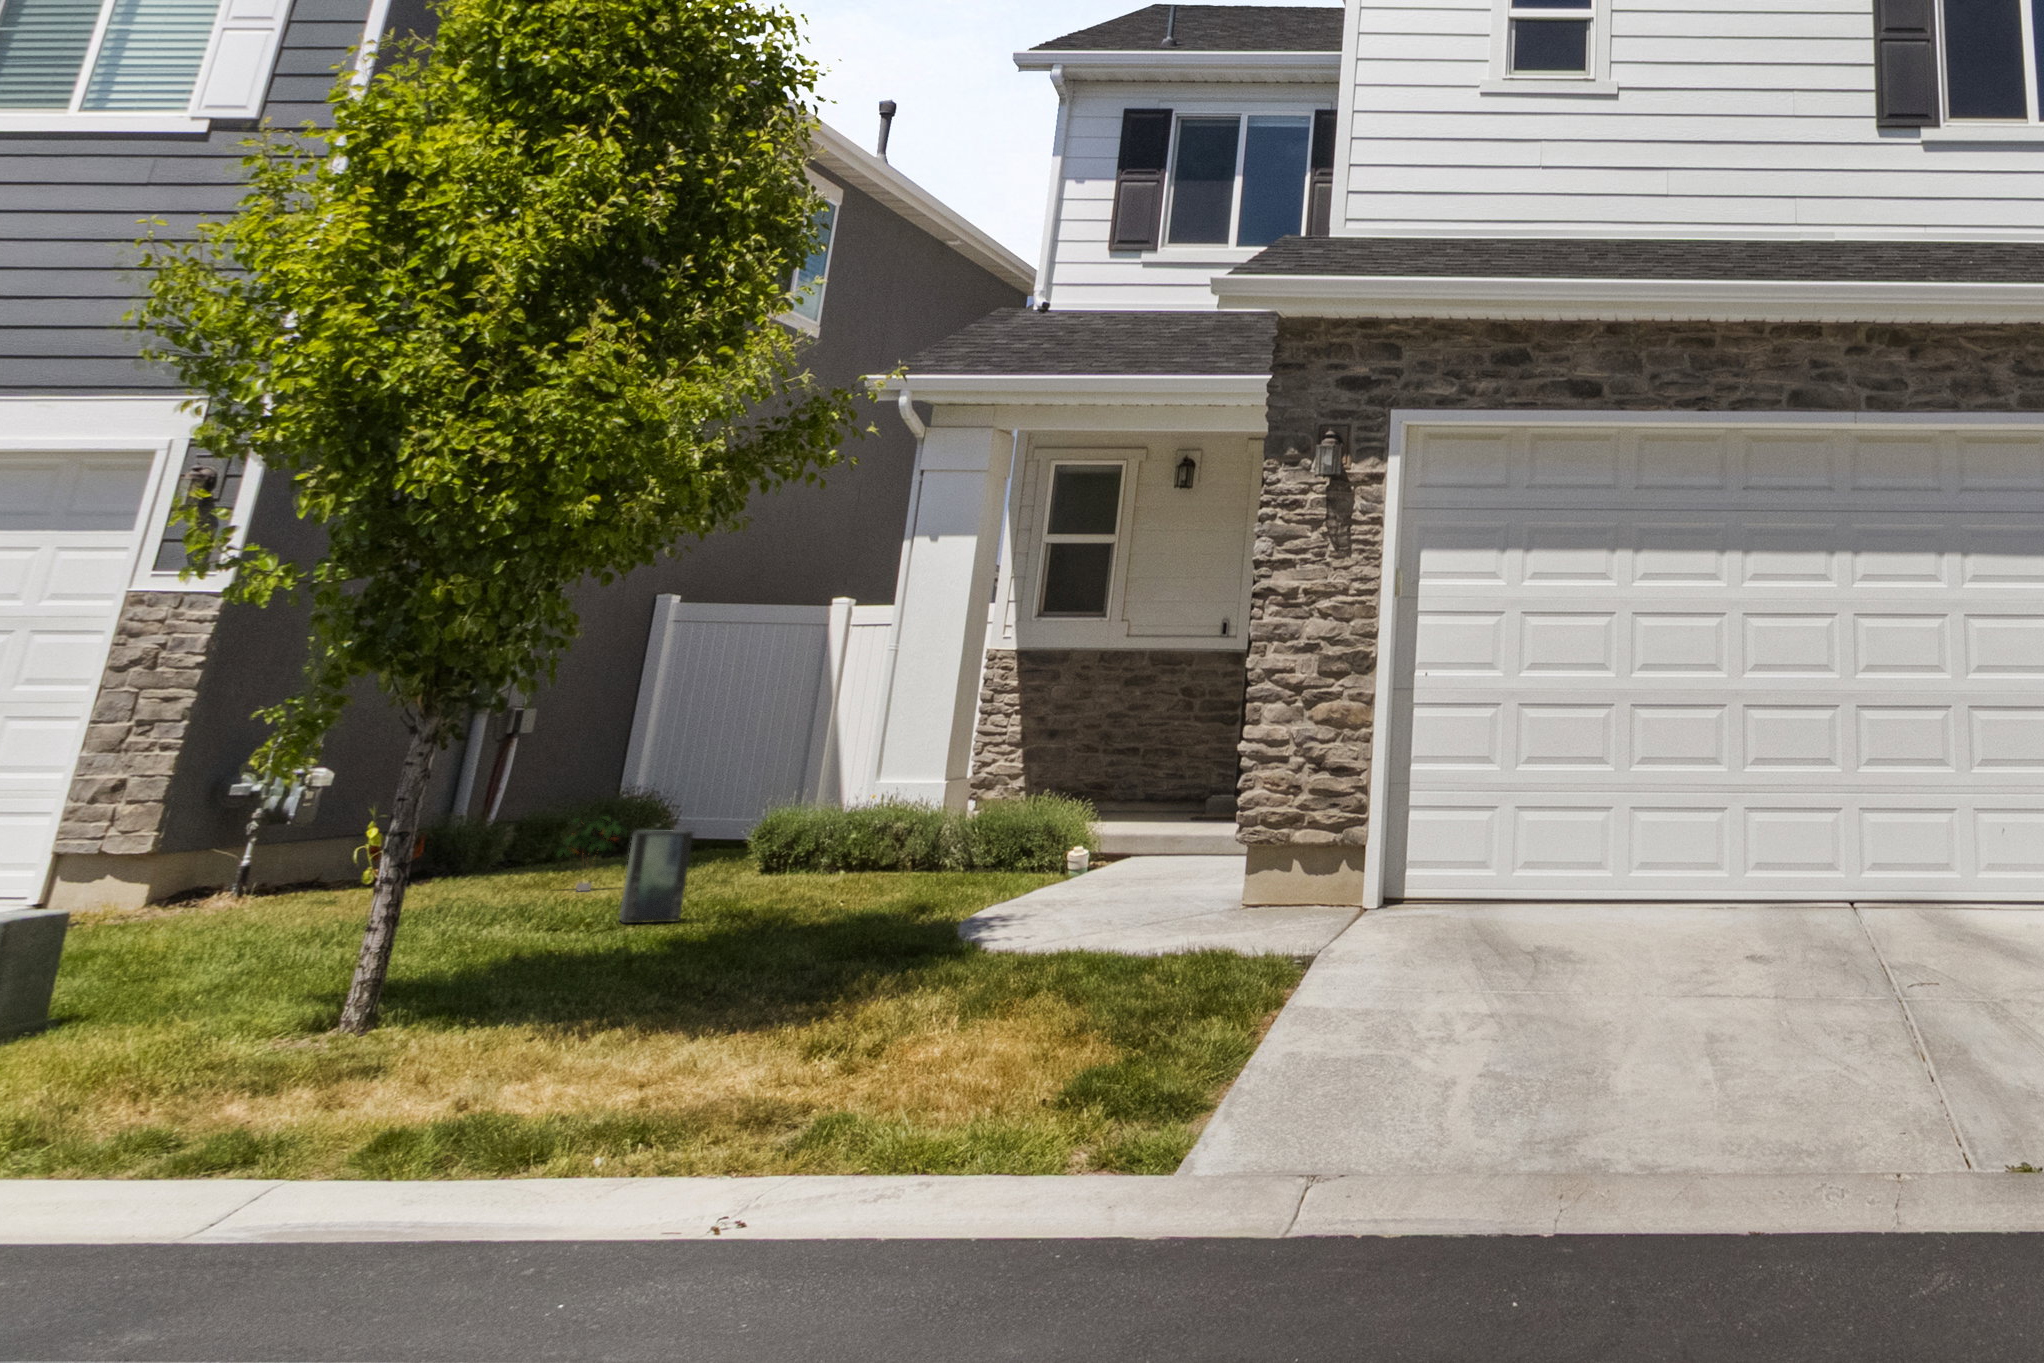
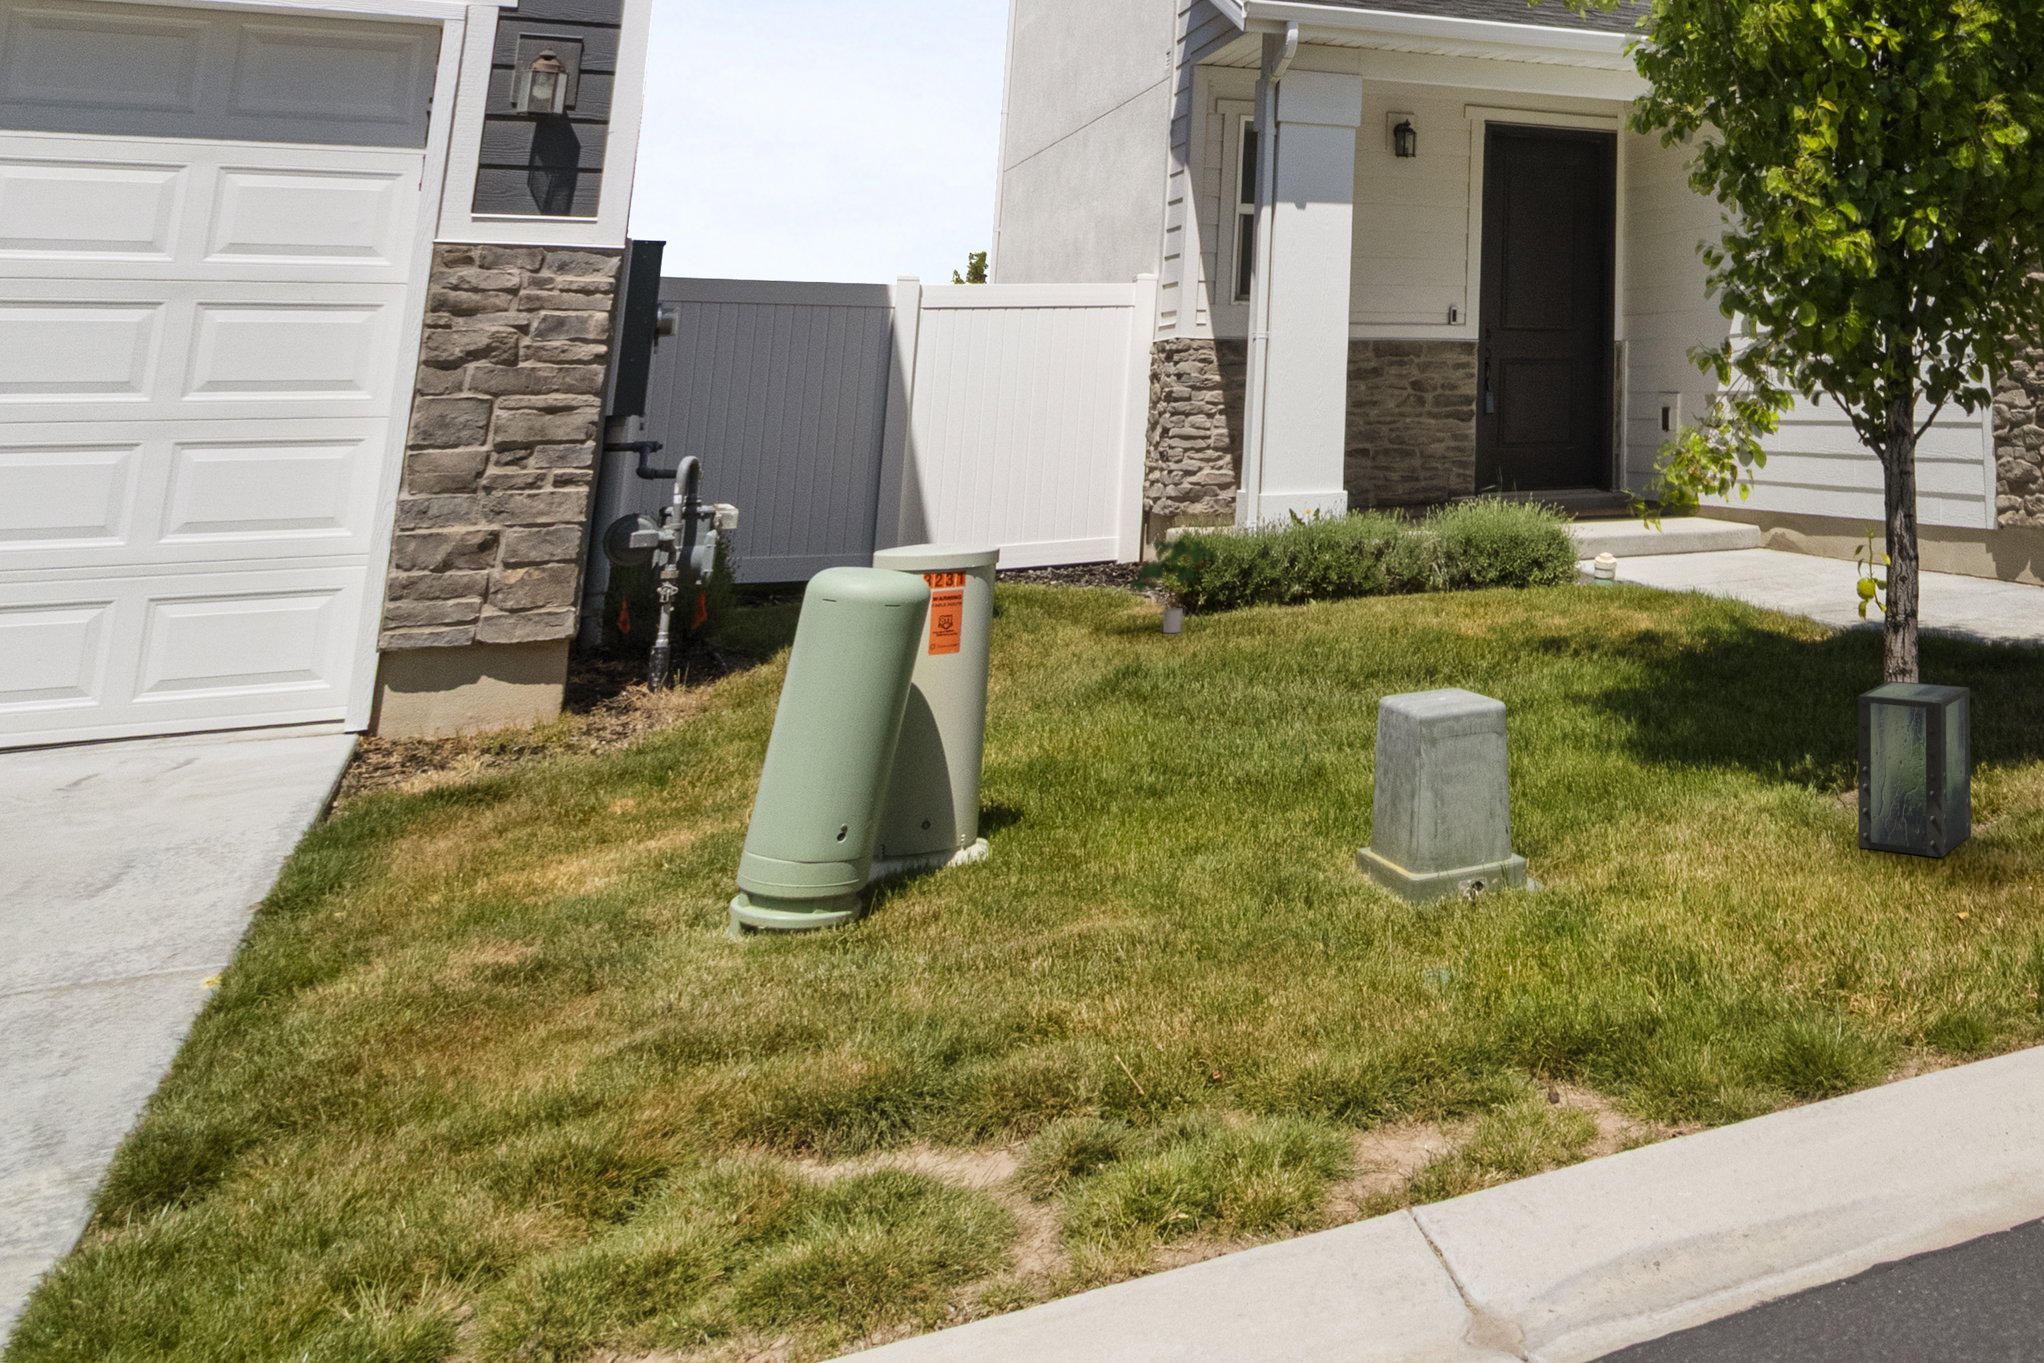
storage box: present [619,830,693,923] -> present [1858,681,1971,858]

